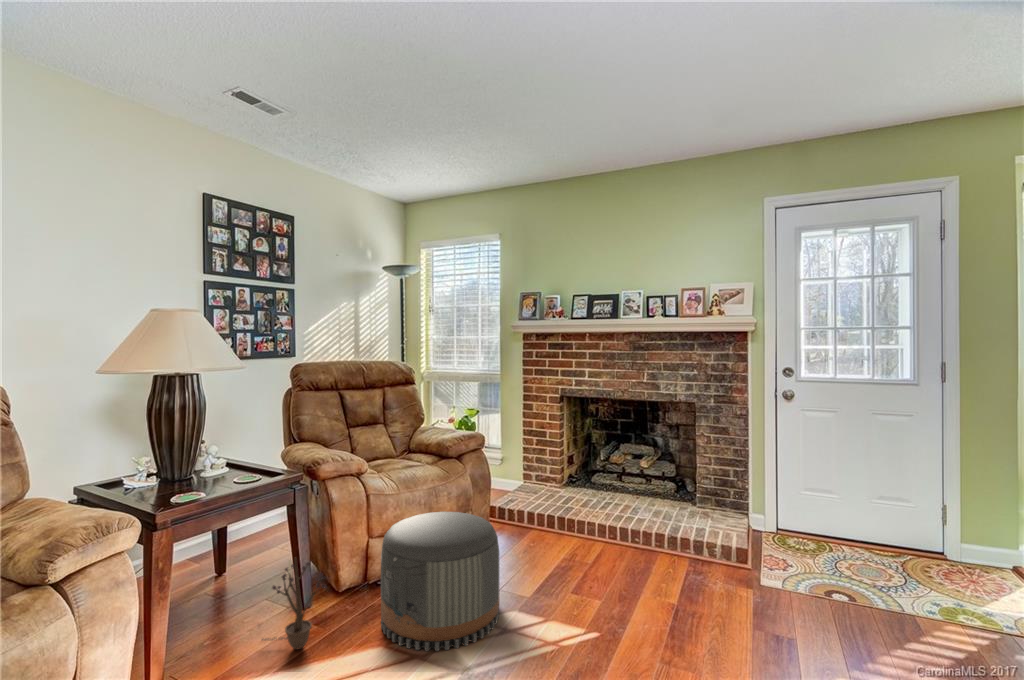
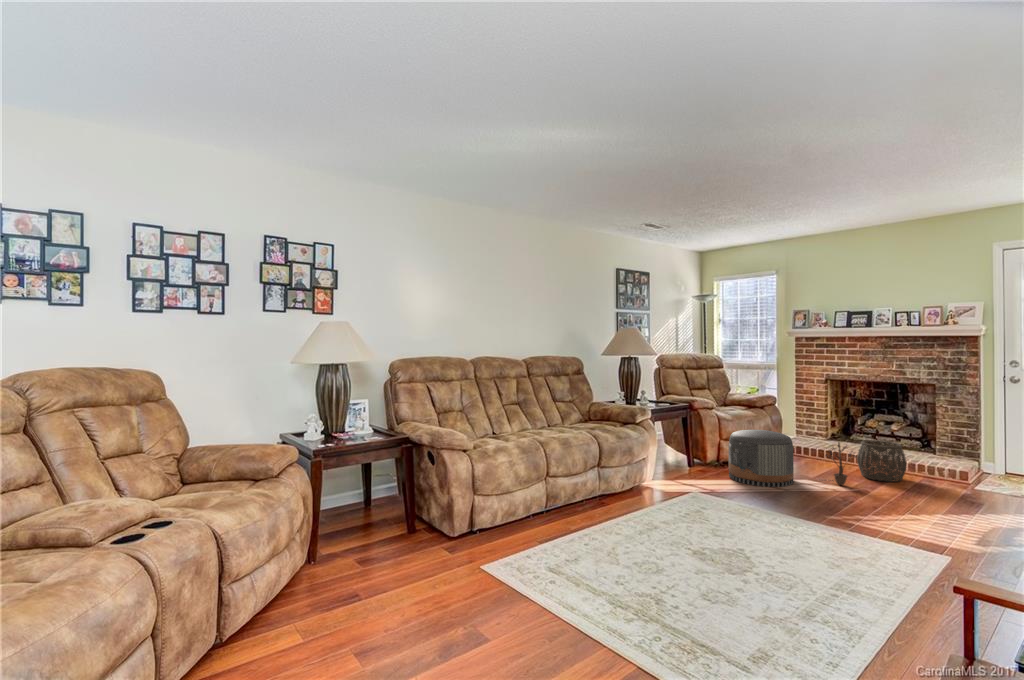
woven basket: none [601,504,673,584] -> present [857,440,907,482]
decorative plant: present [262,558,327,649] -> present [825,442,856,485]

